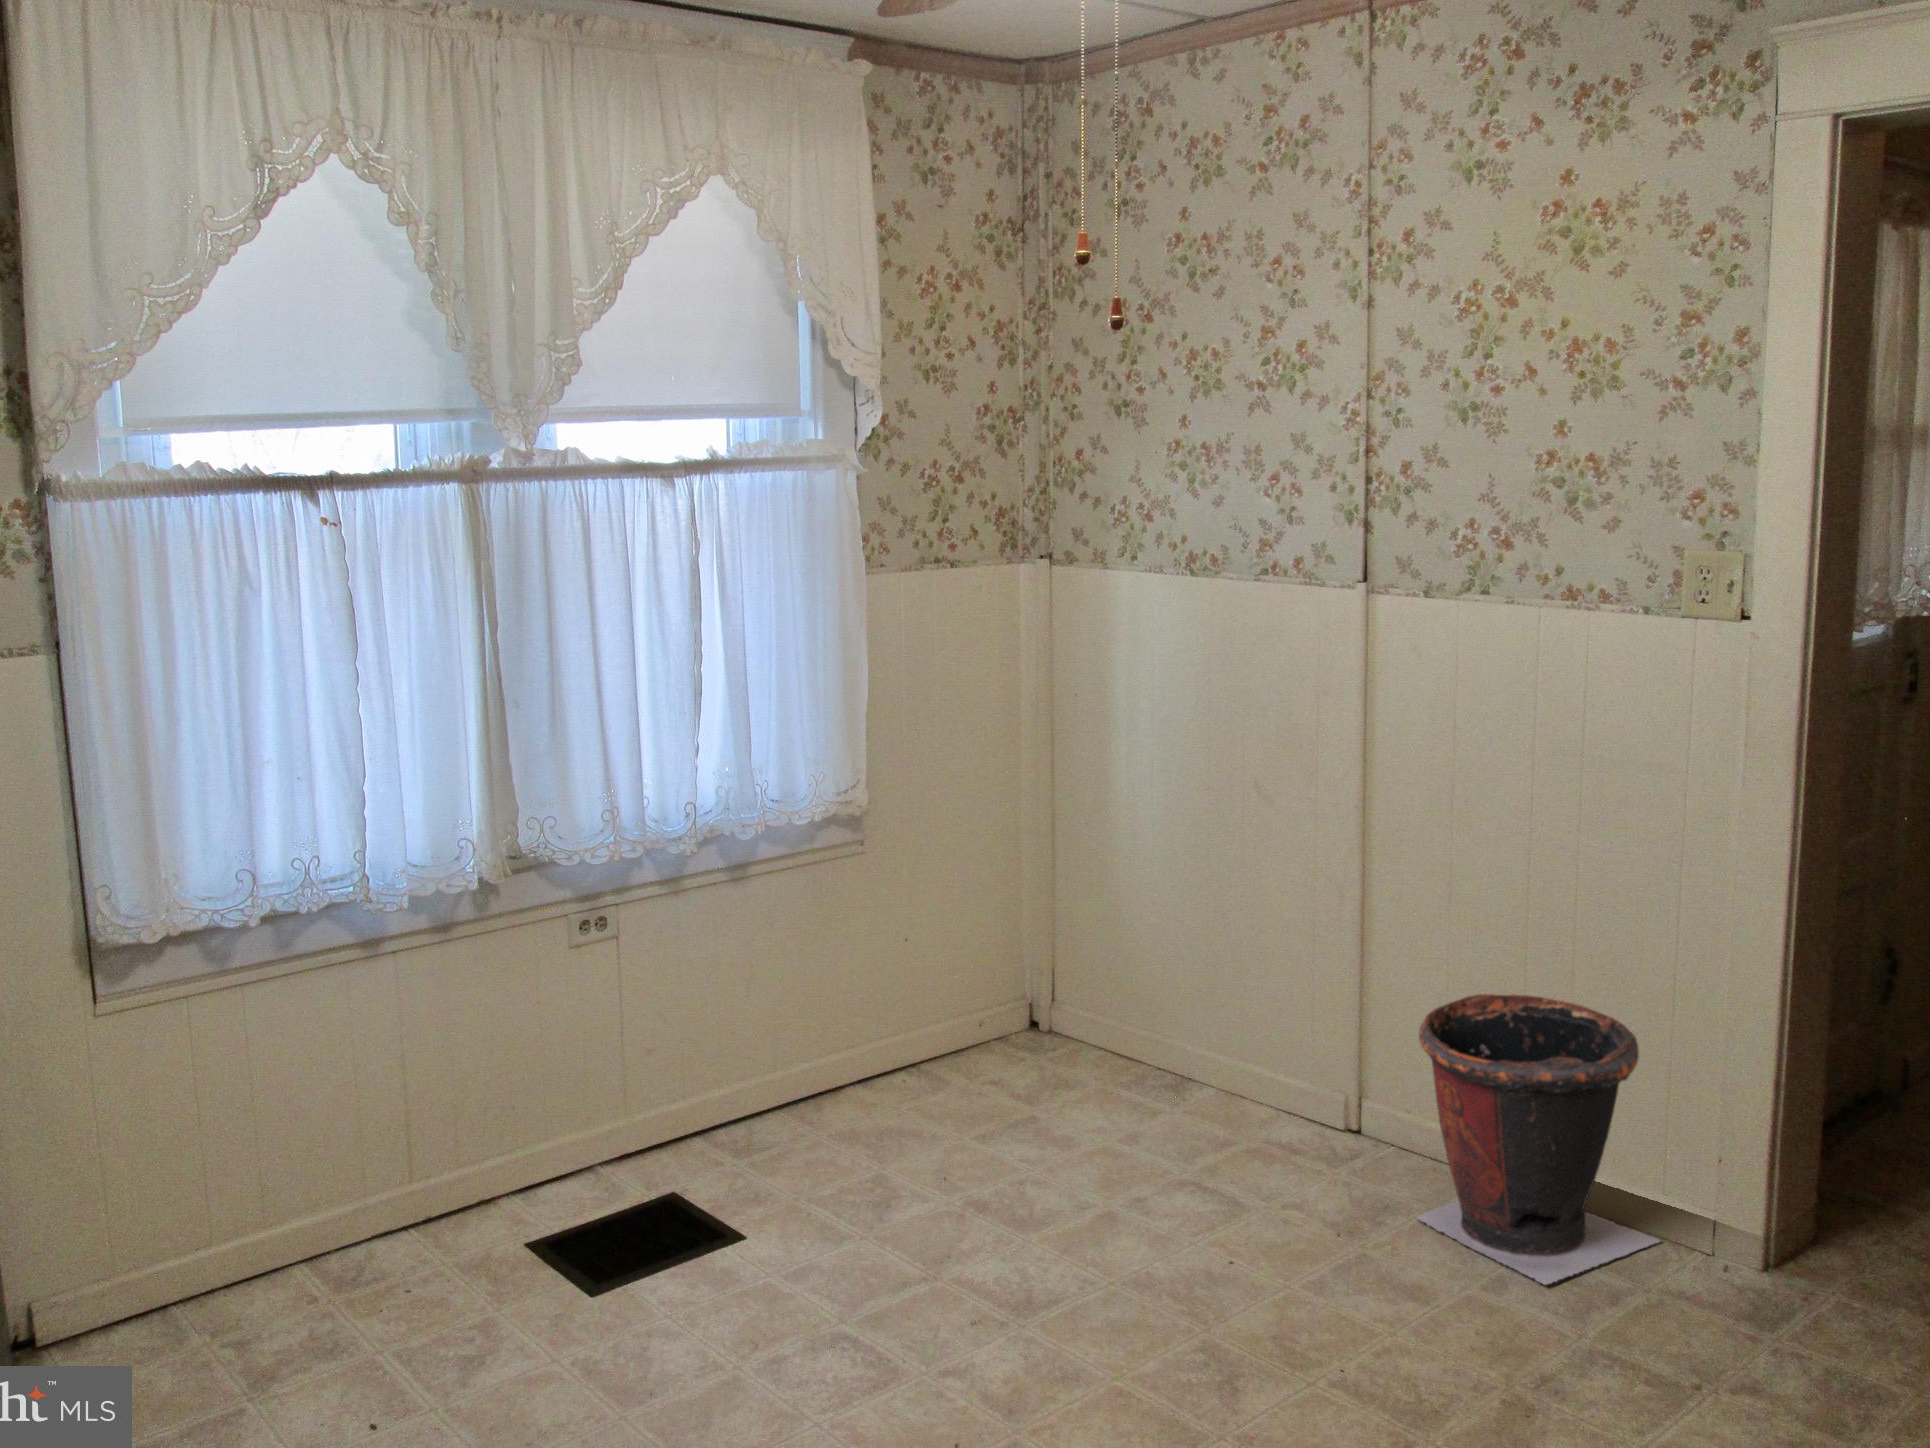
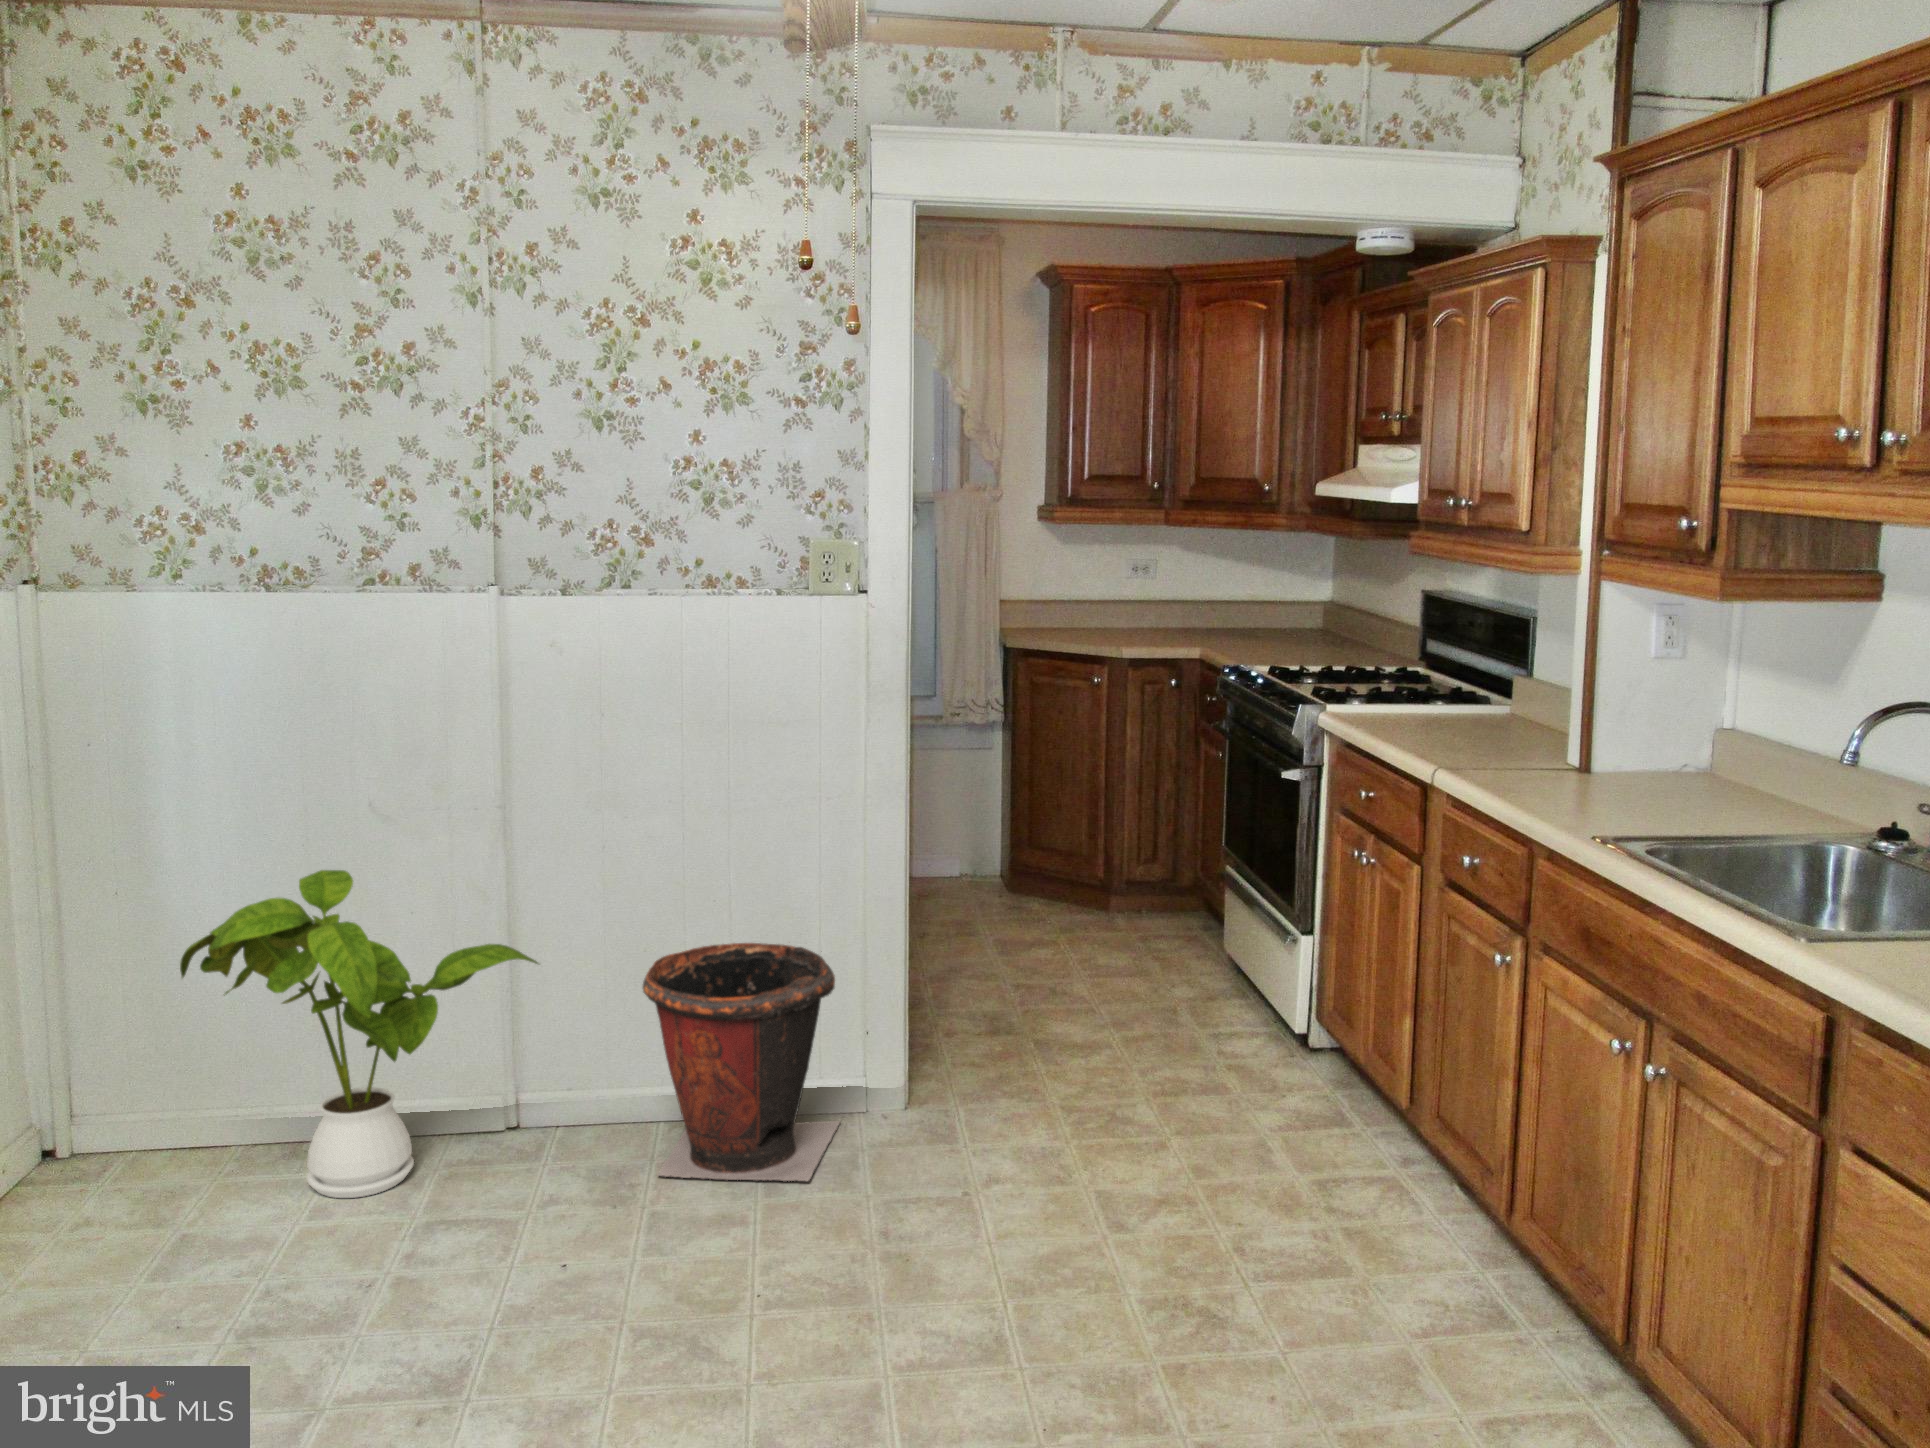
house plant: none [1047,837,1358,1138] -> present [180,870,538,1198]

